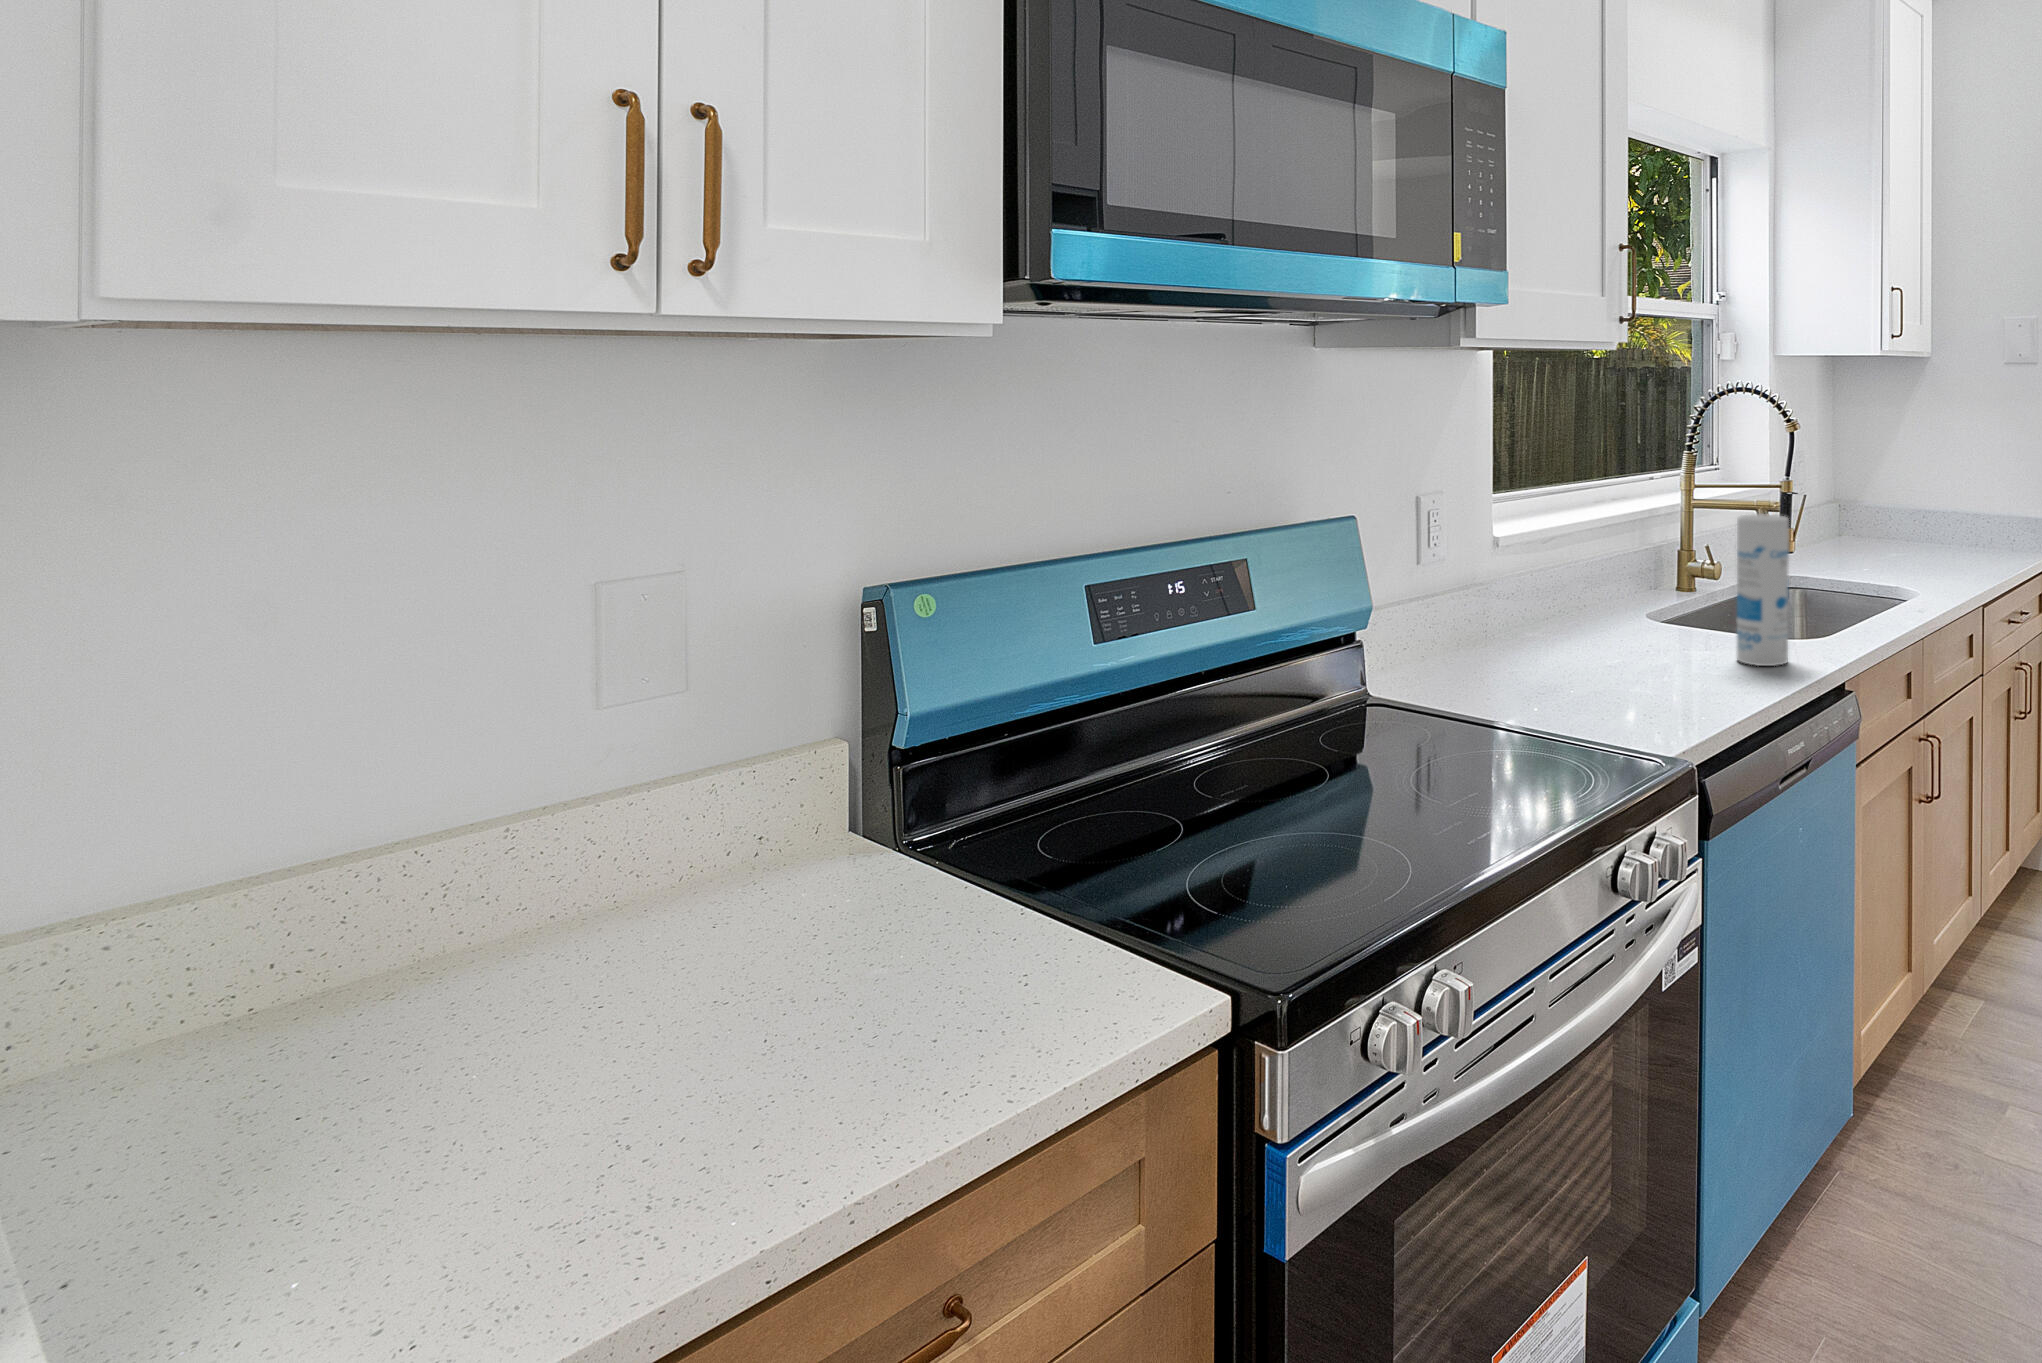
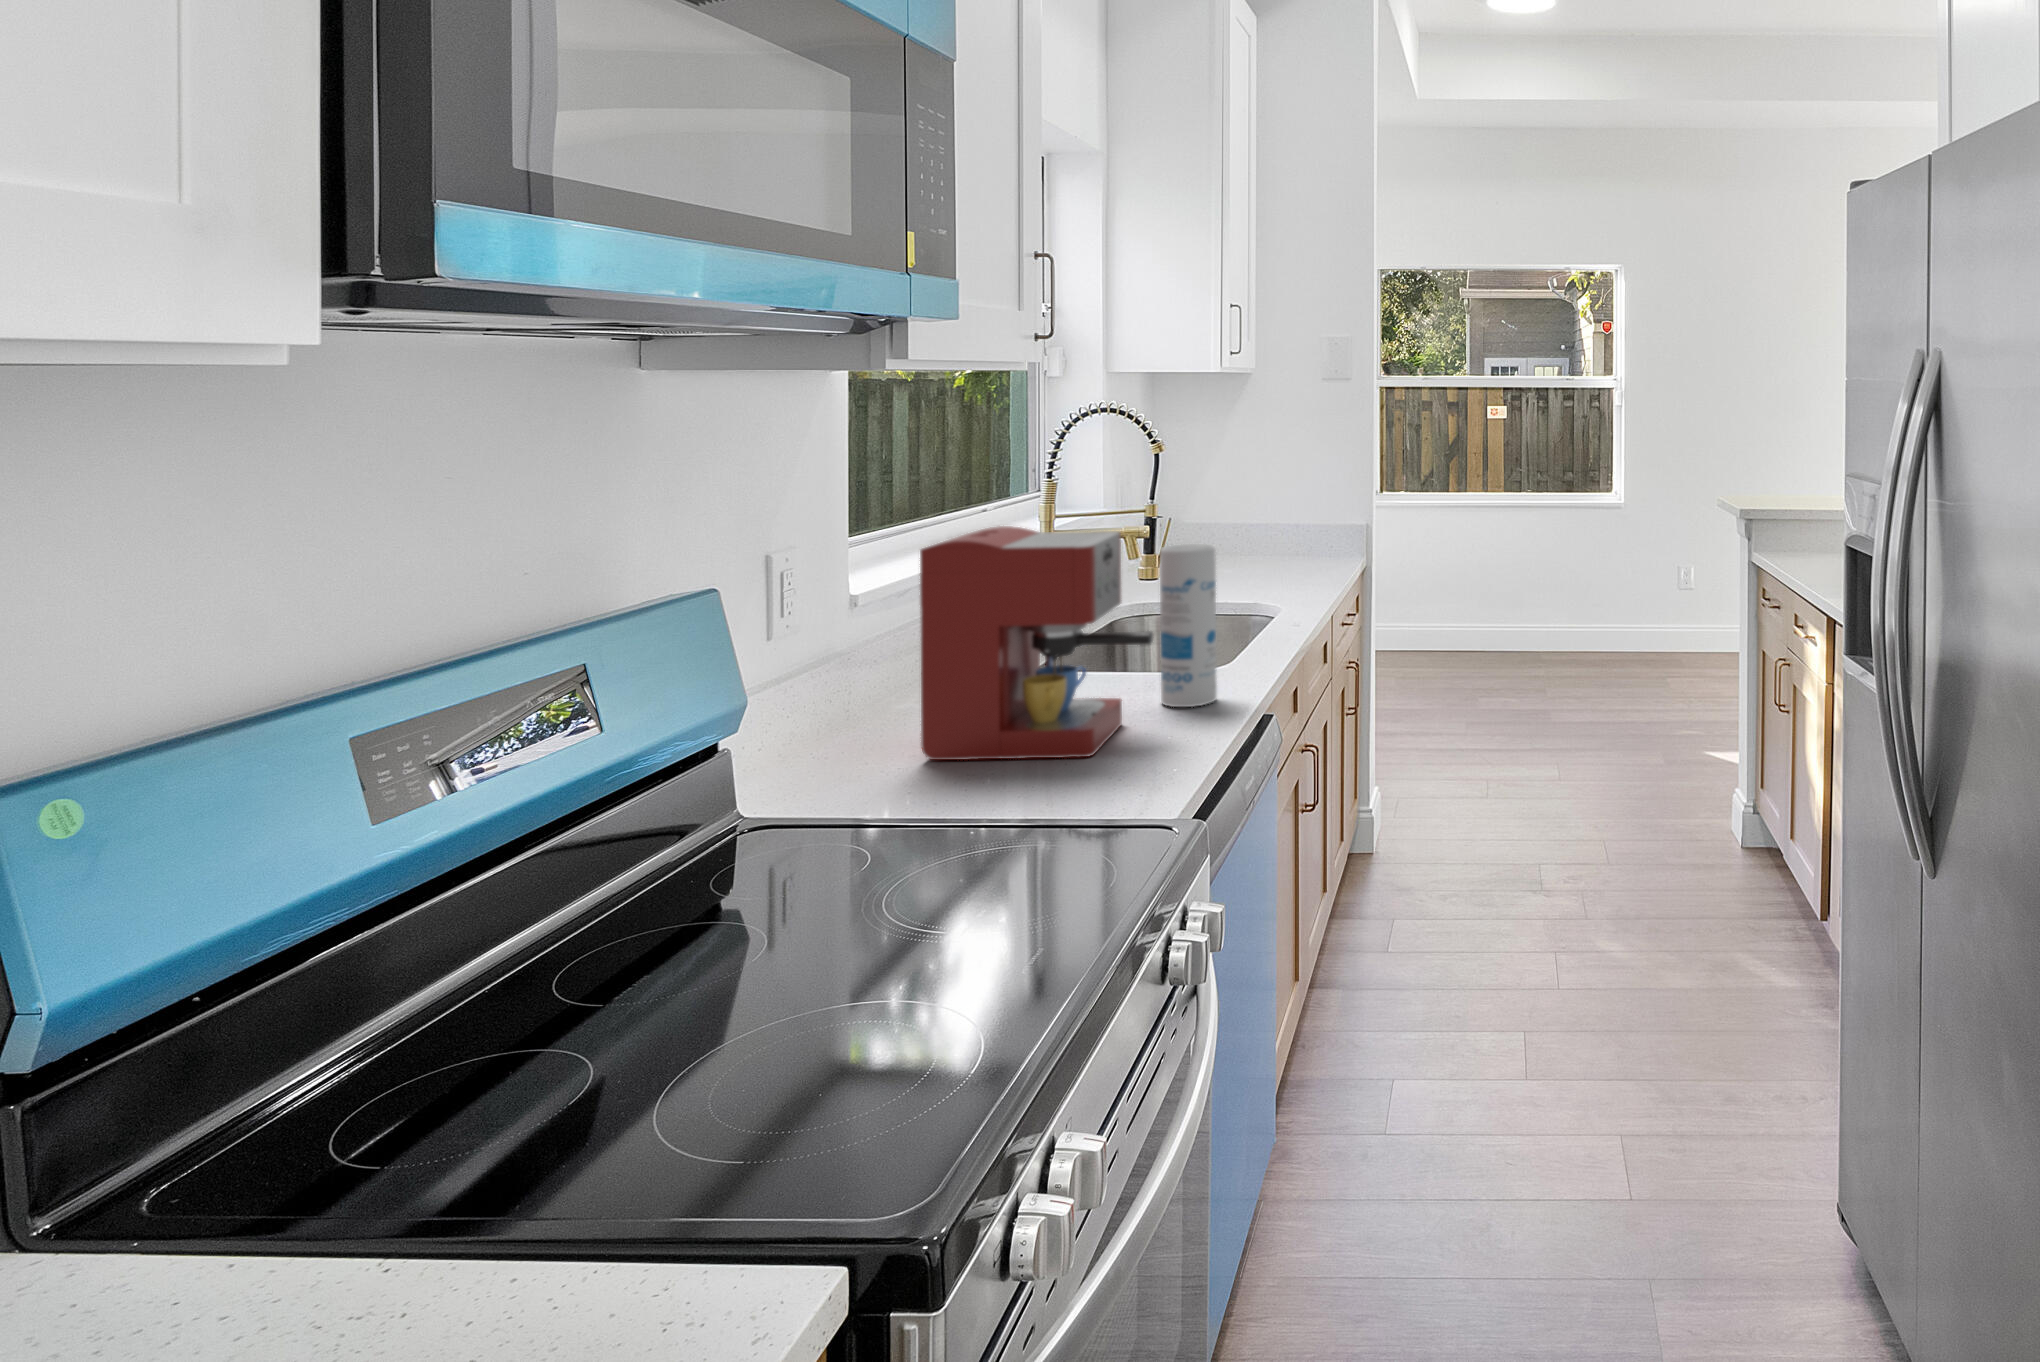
coffee maker: none [1517,485,1710,693] -> present [920,526,1153,760]

